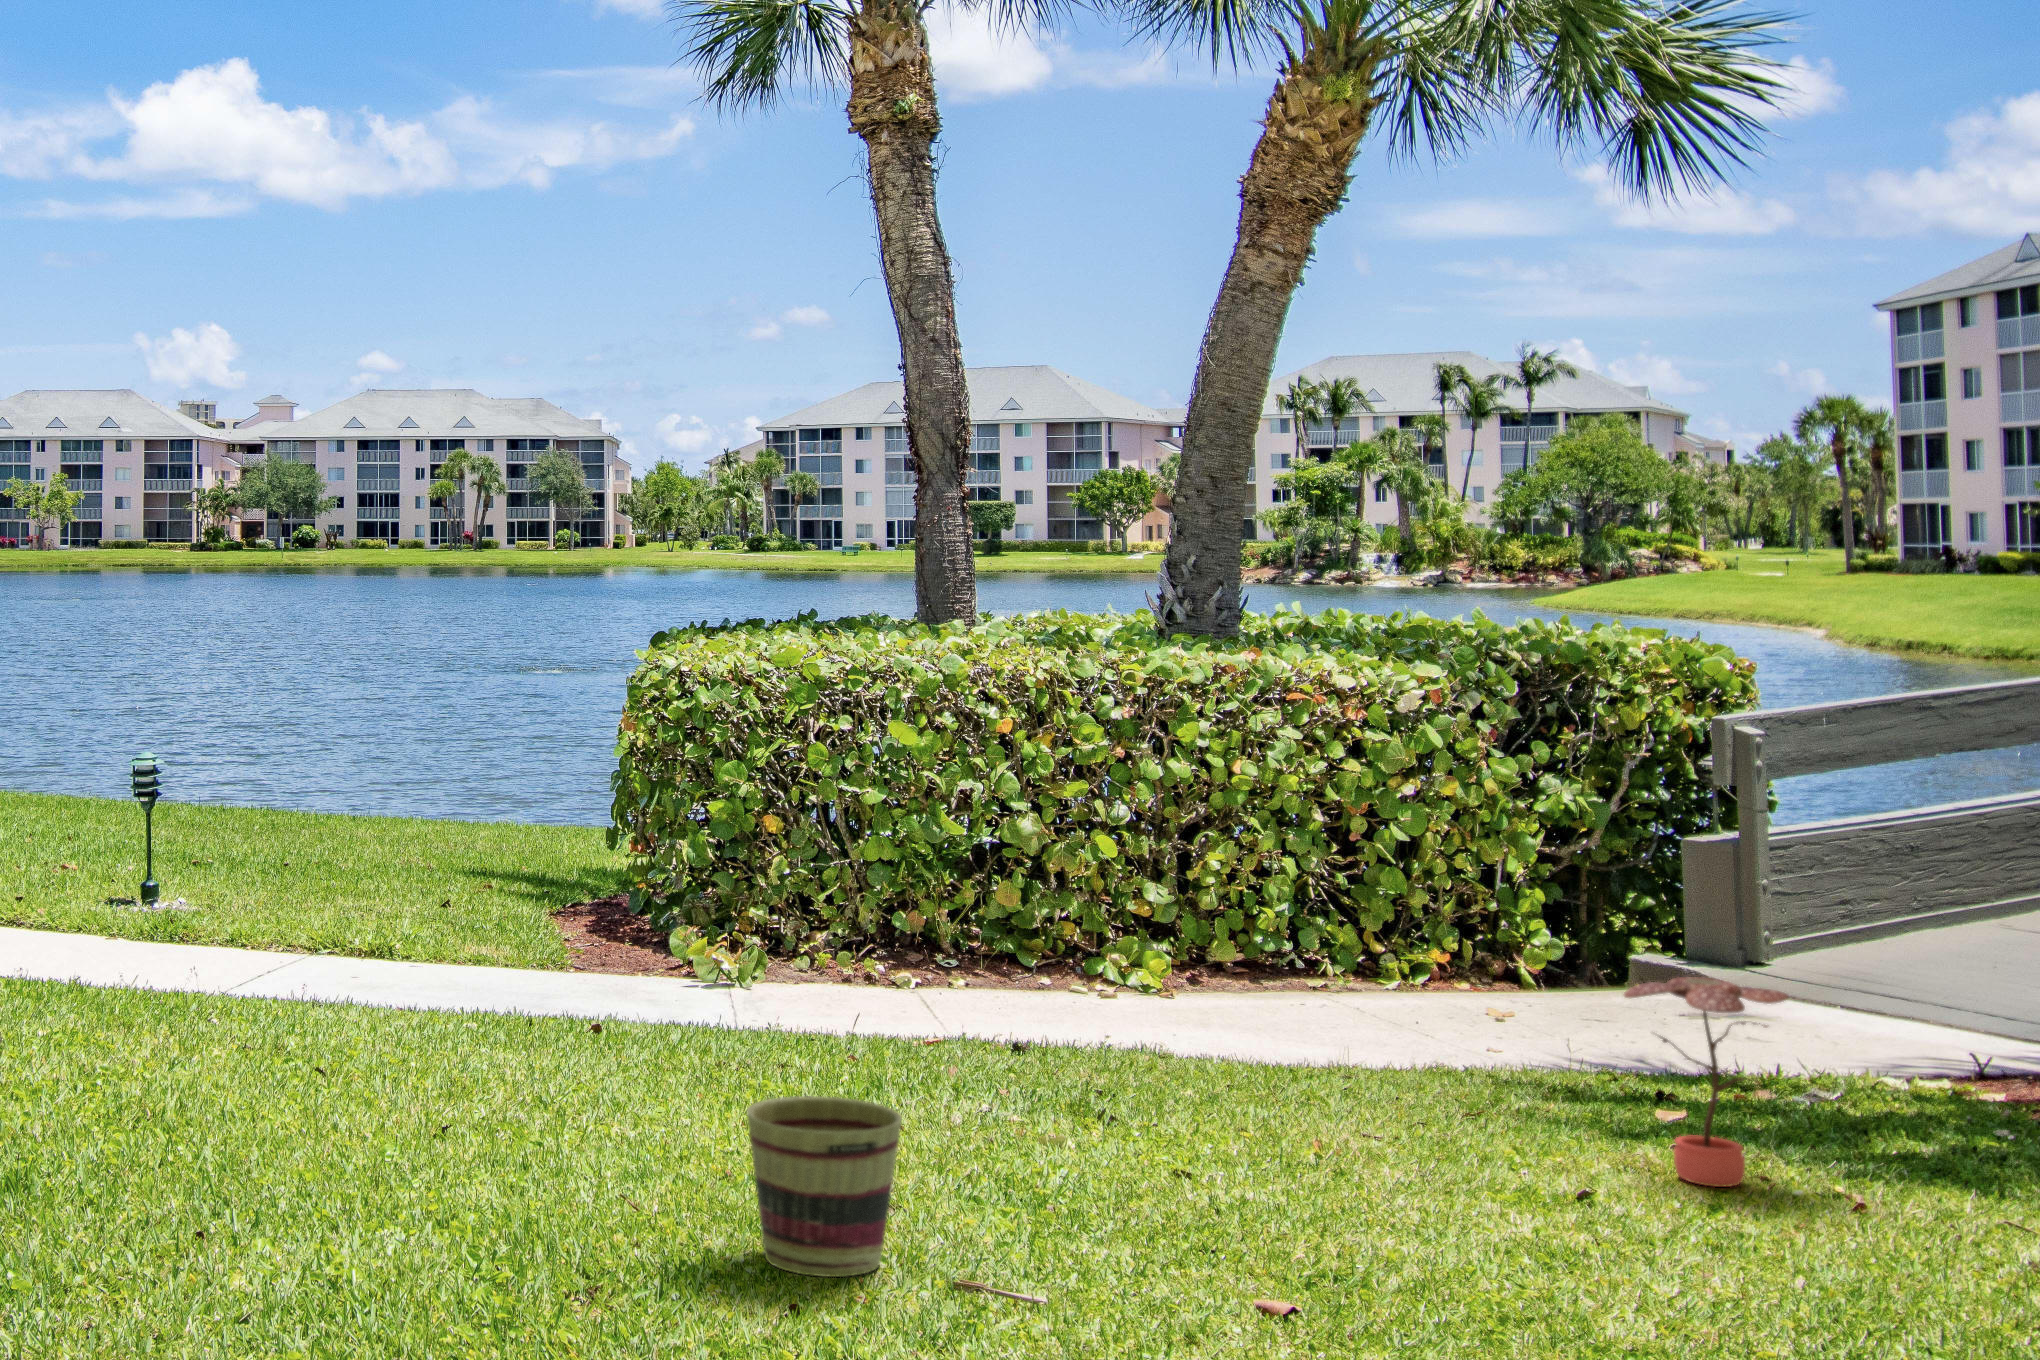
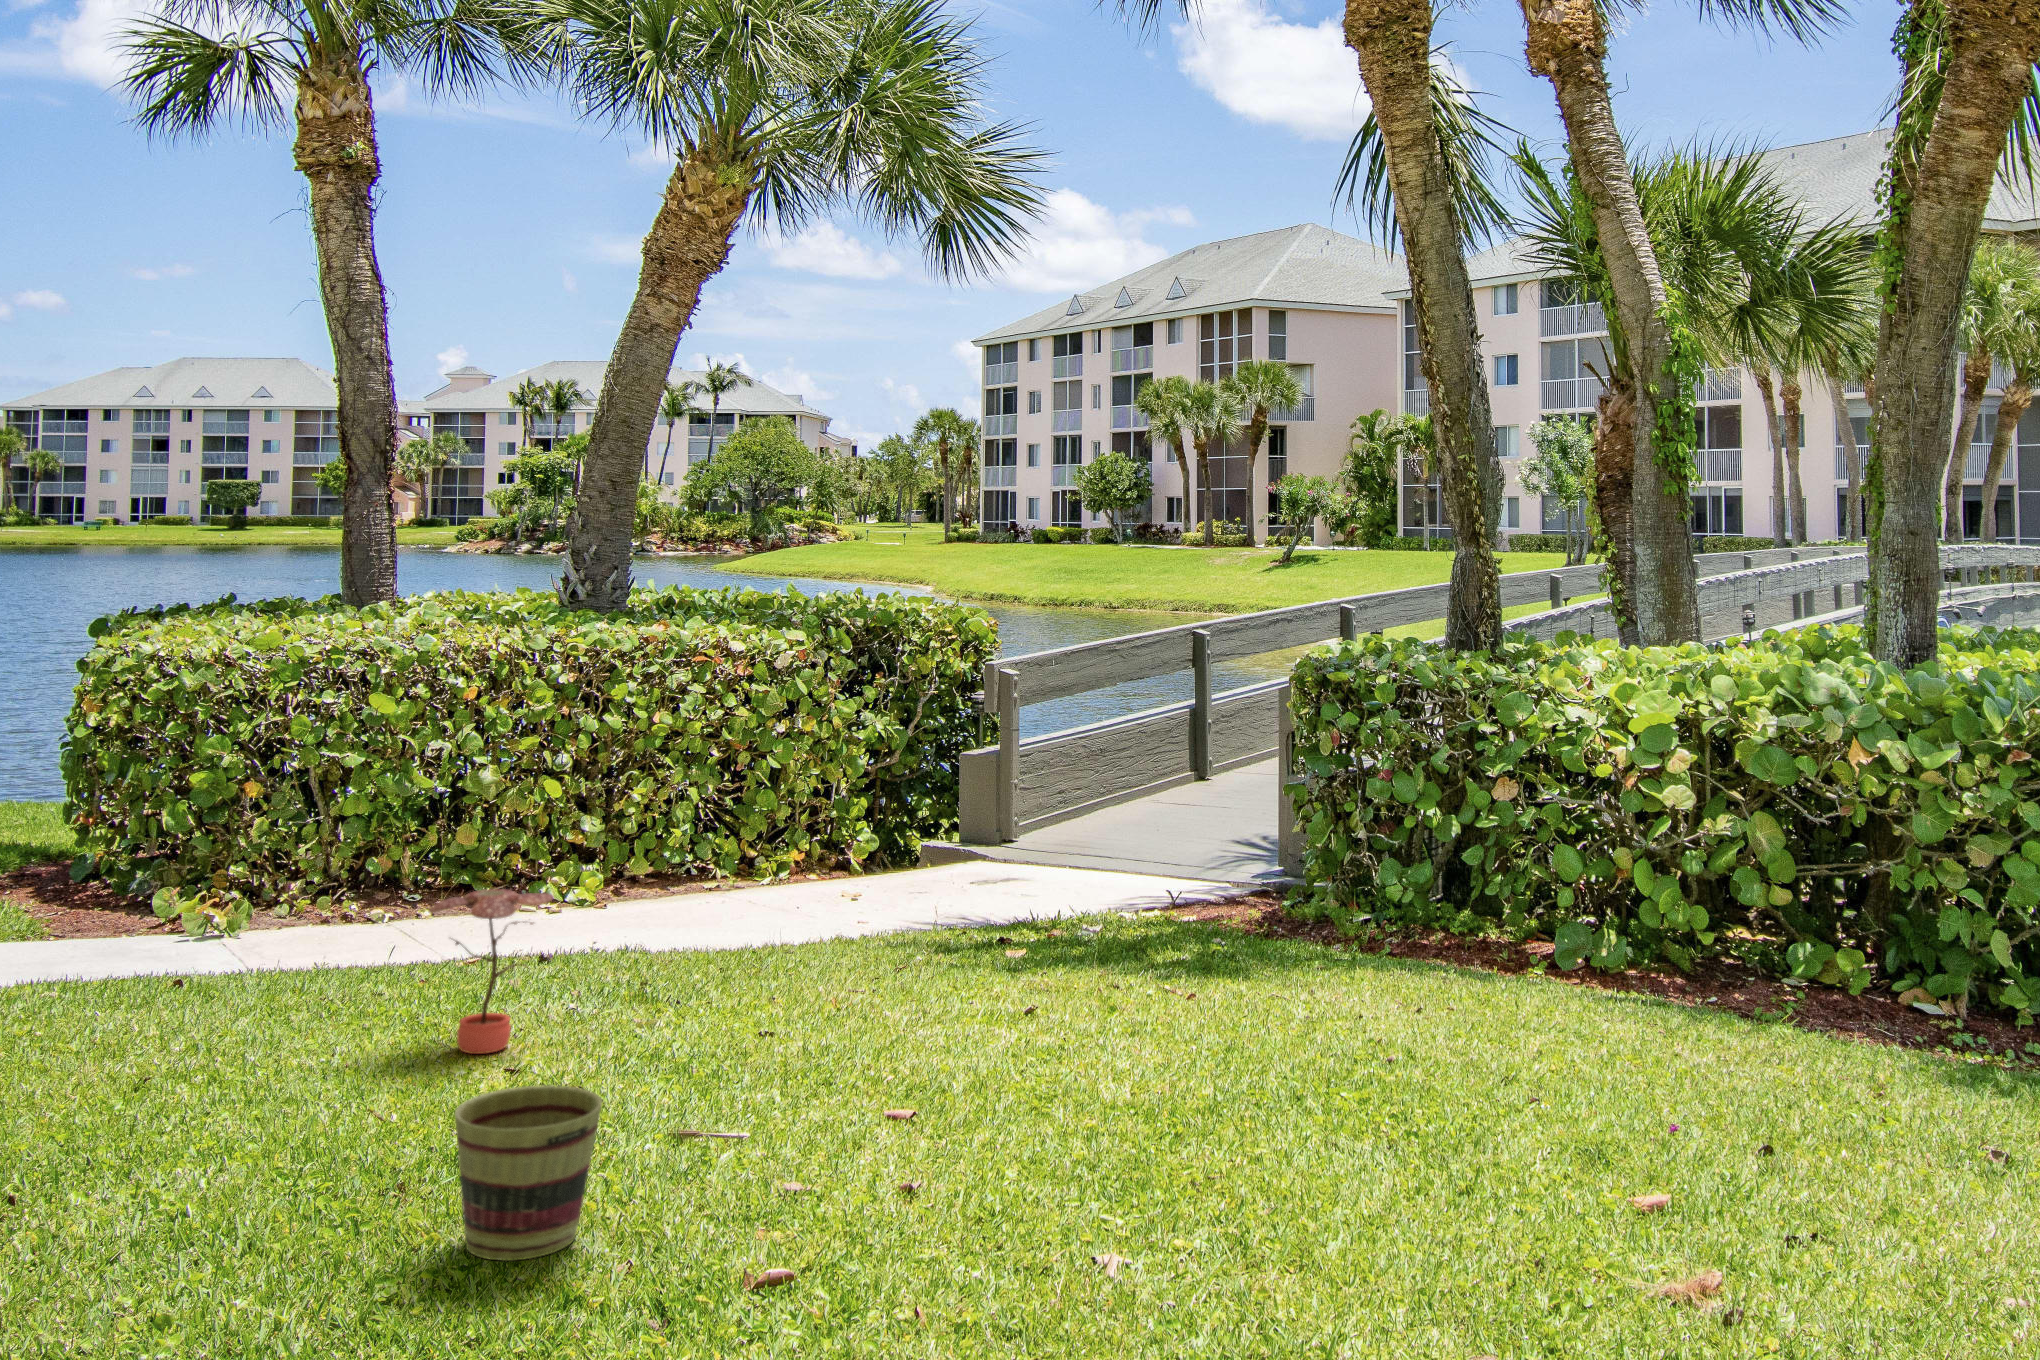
potted plant: present [1624,977,1788,1187] -> present [429,889,554,1054]

